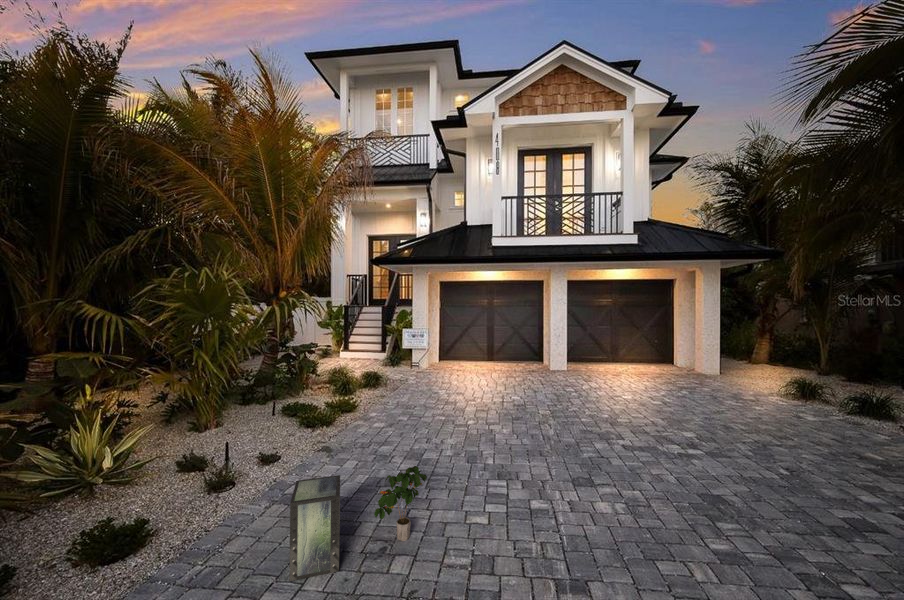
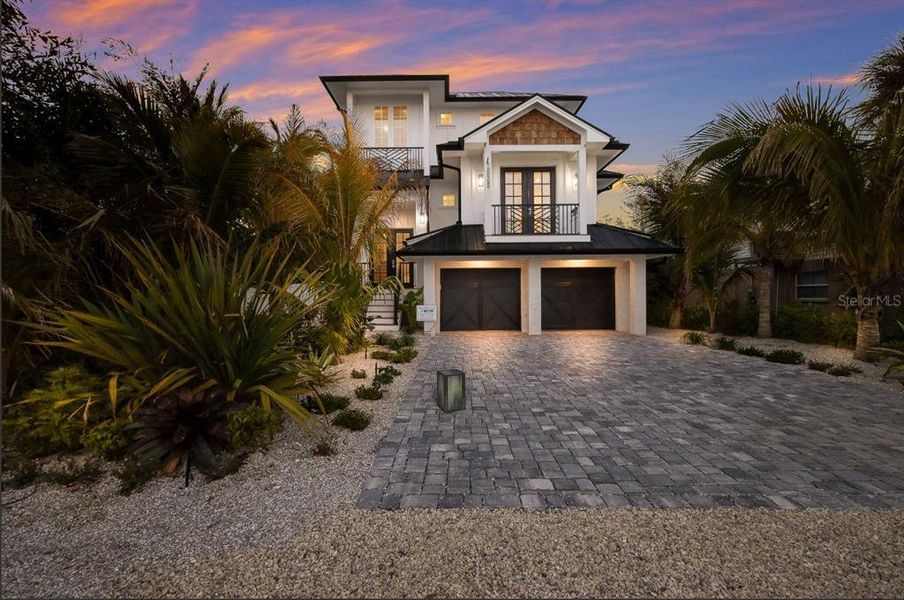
potted plant: present [374,466,427,541] -> present [372,365,397,400]

